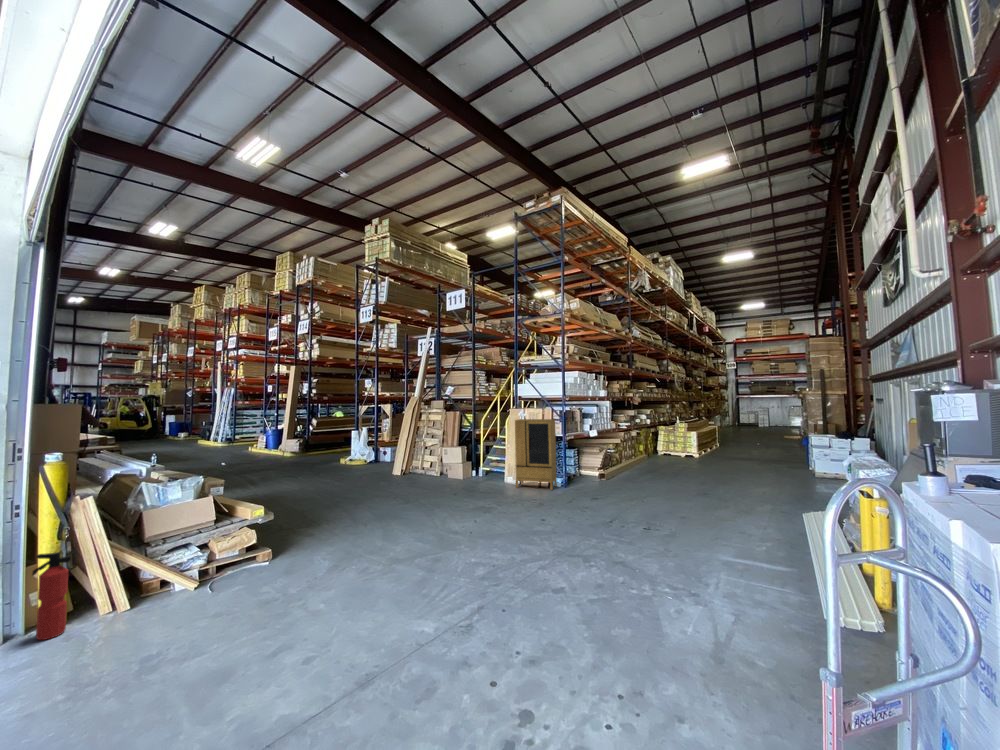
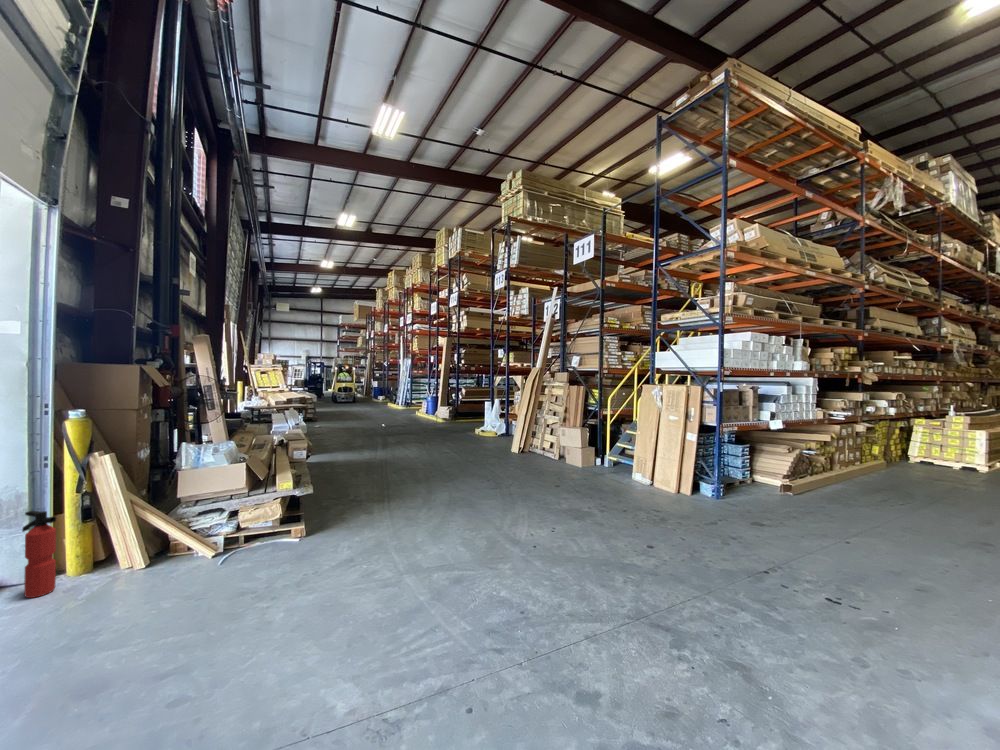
cabinet: present [515,419,557,490] -> none [642,398,705,500]

